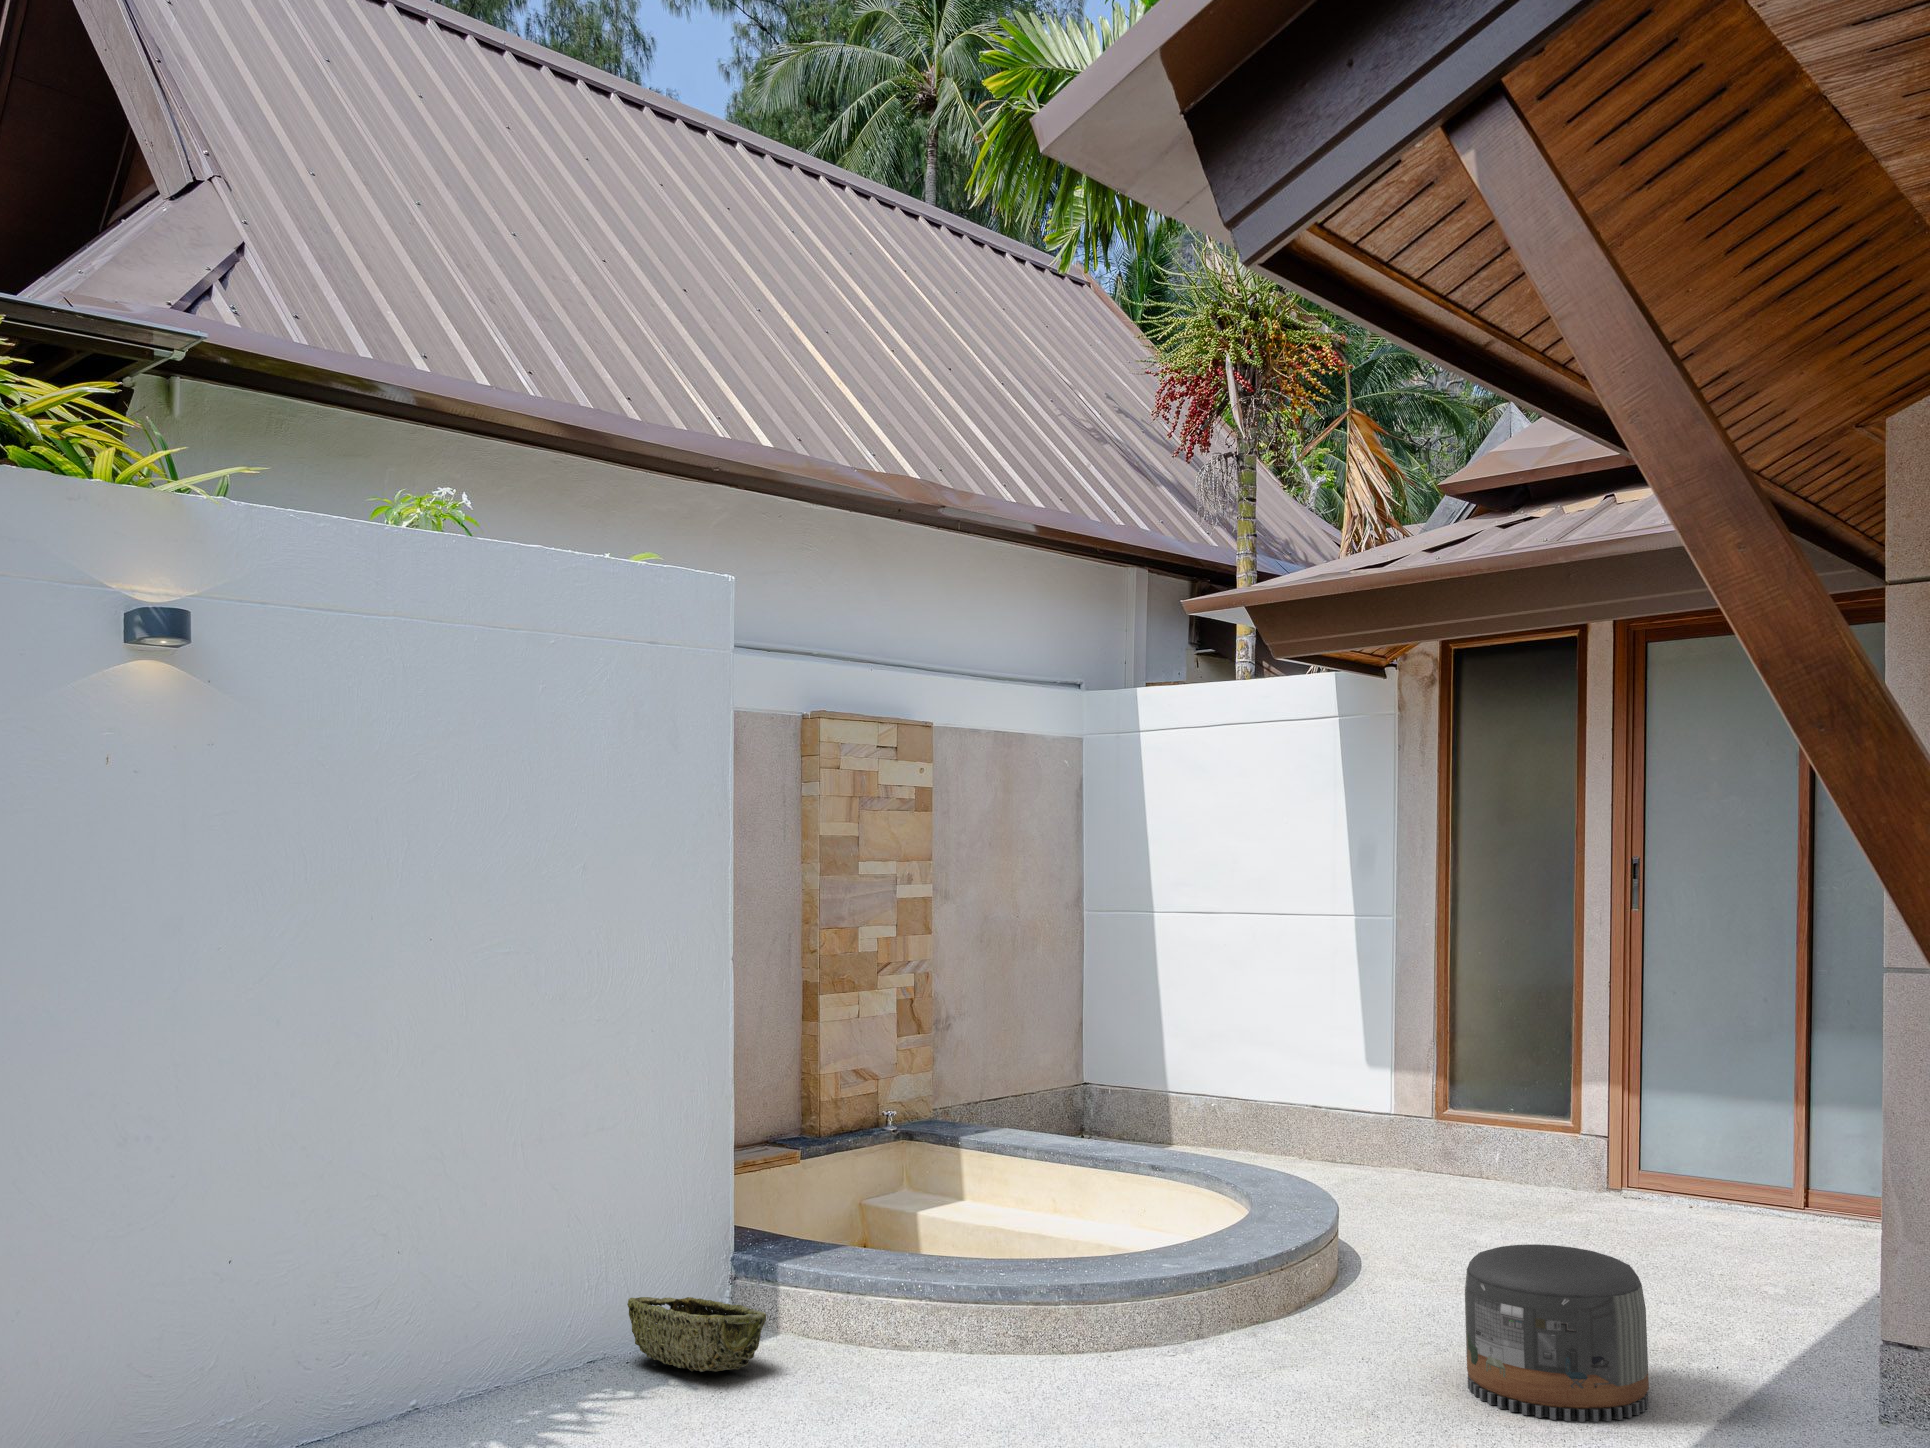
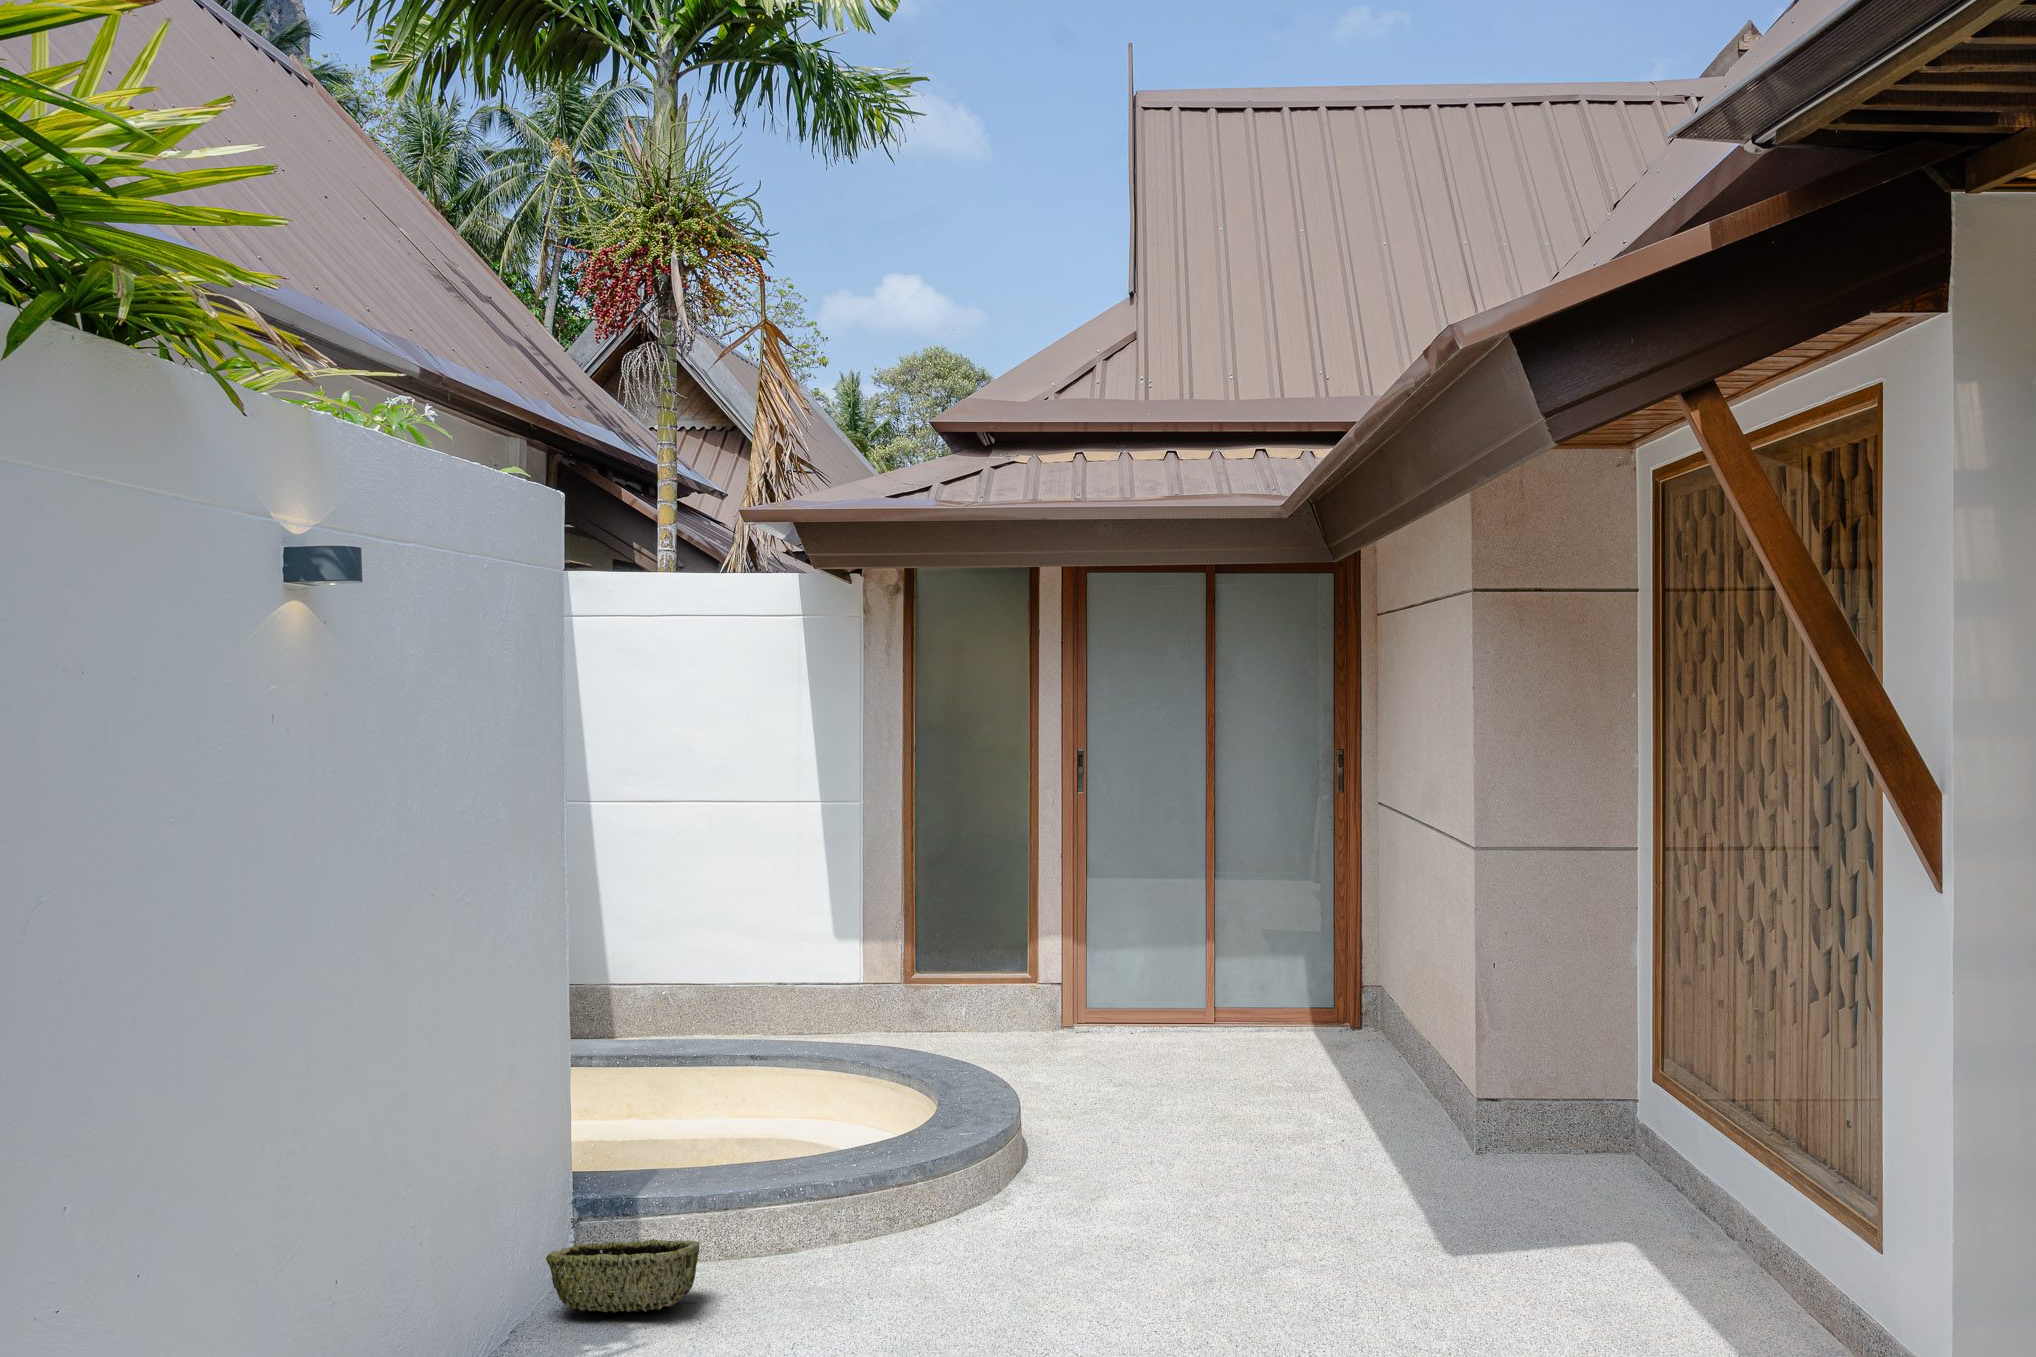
pouf: present [1465,1244,1649,1422] -> none [1215,1067,1352,1199]

